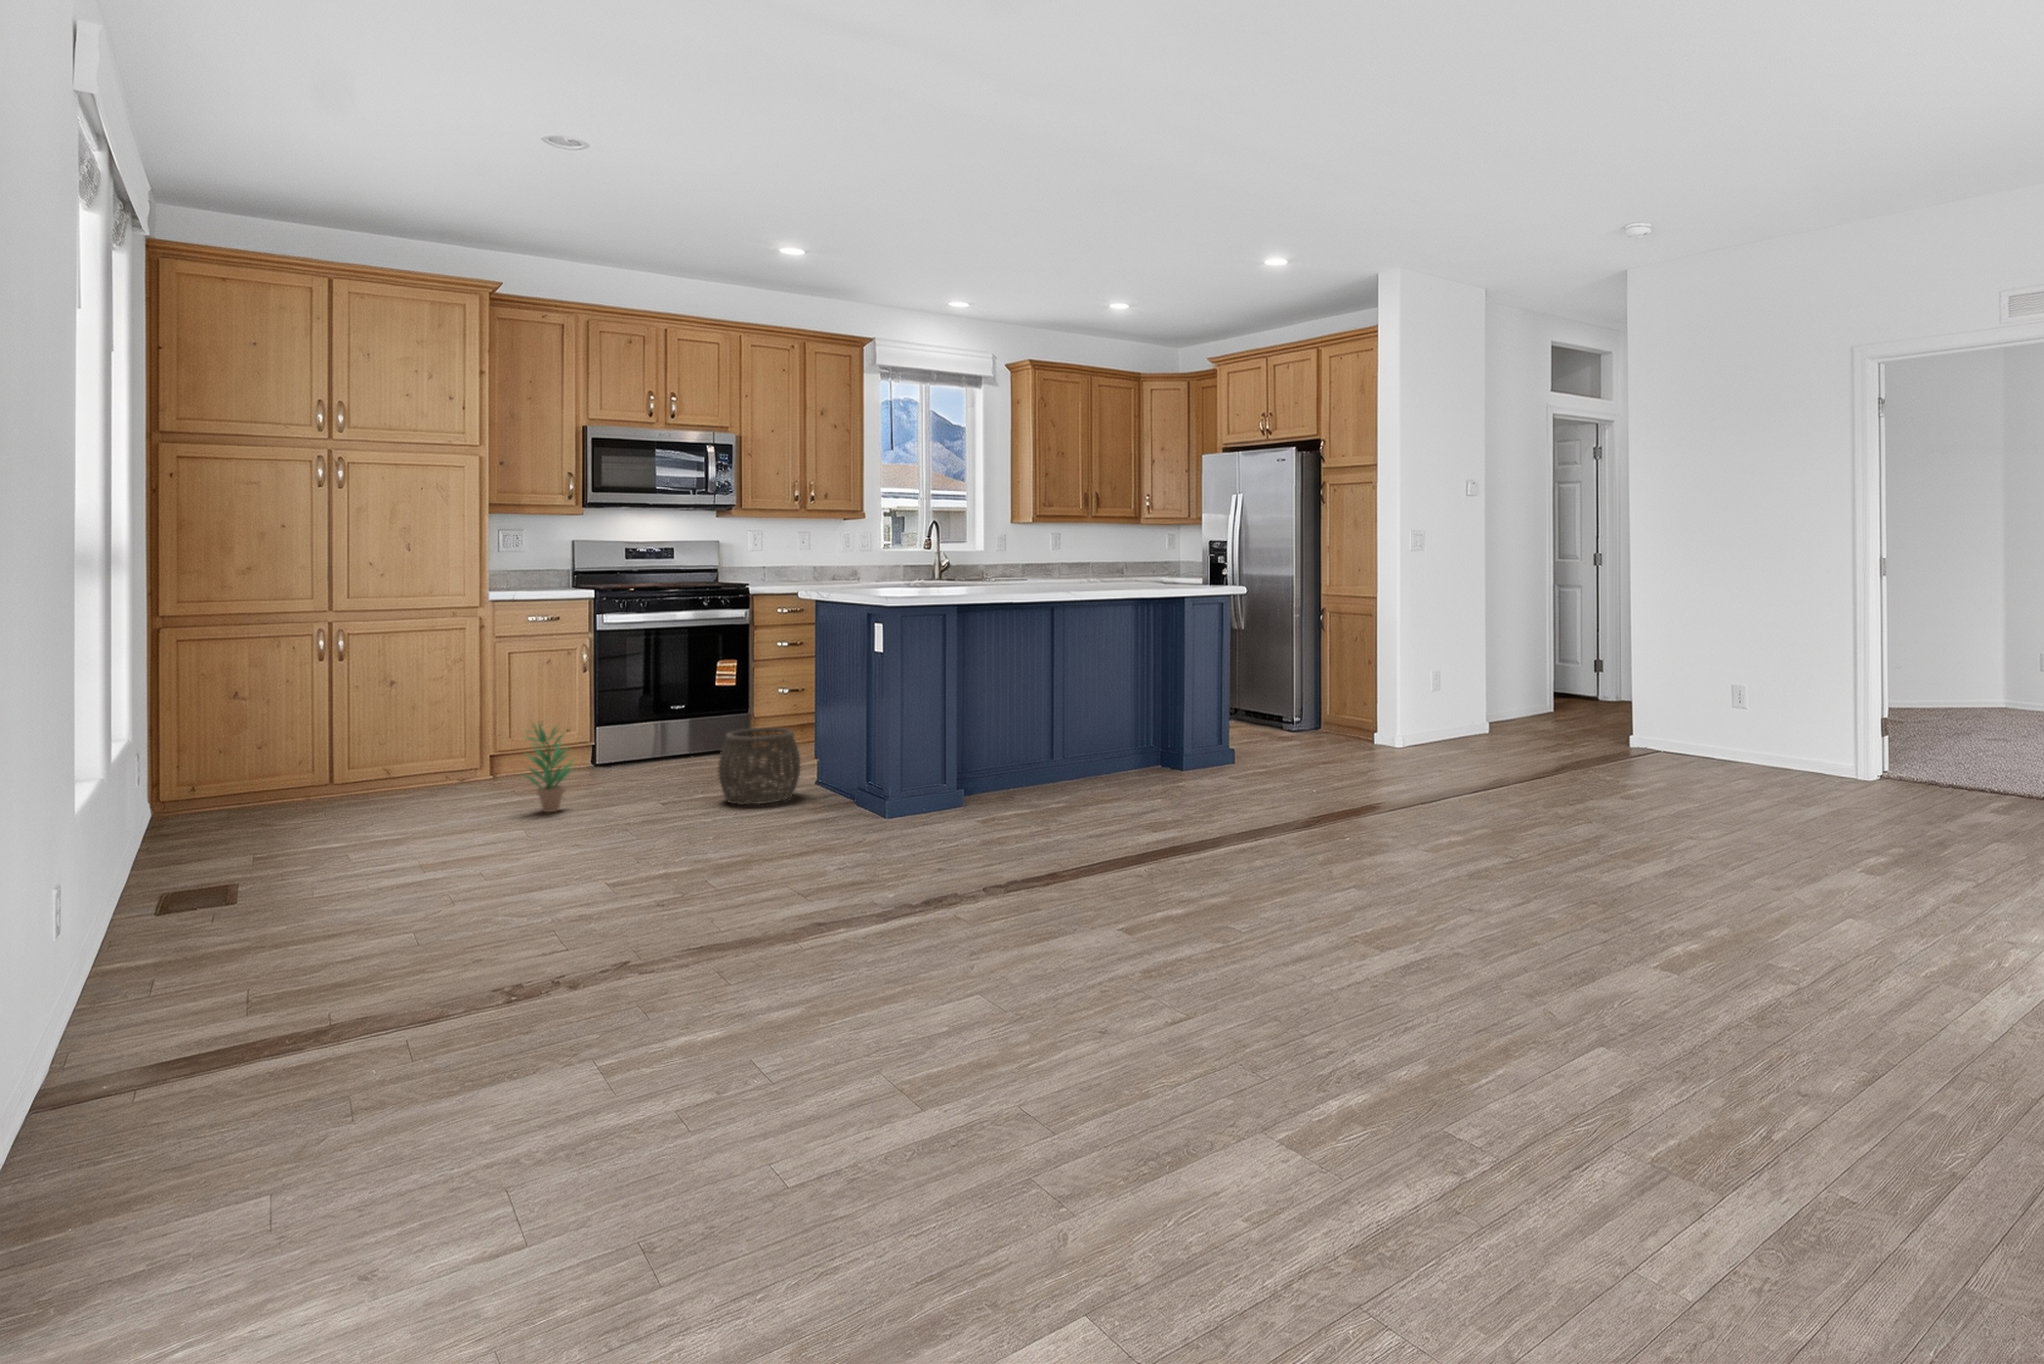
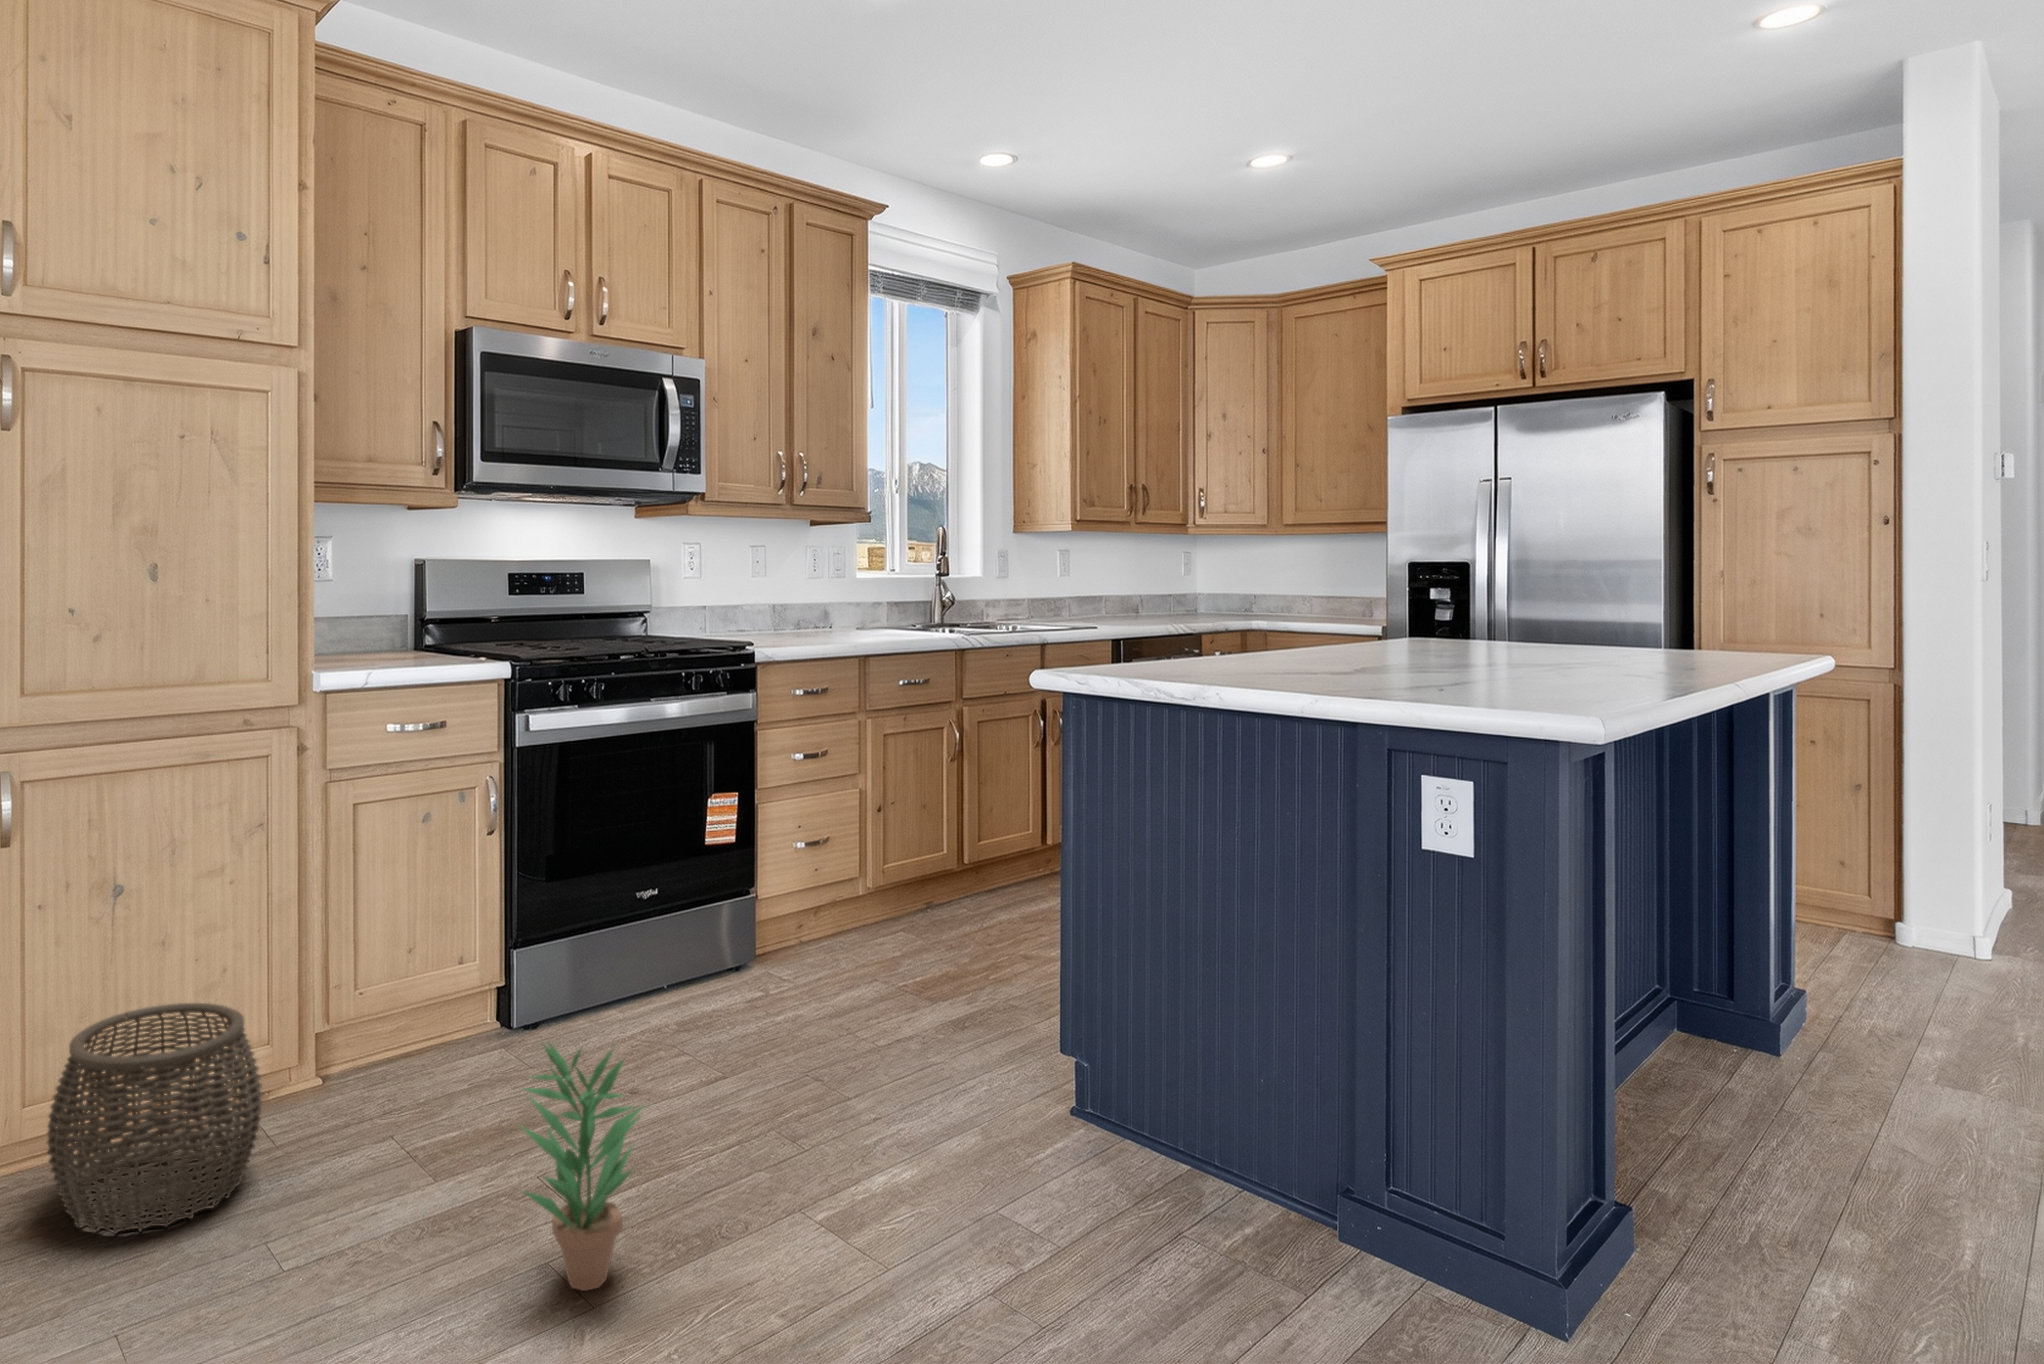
woven basket: present [718,728,801,805] -> present [47,1003,263,1234]

